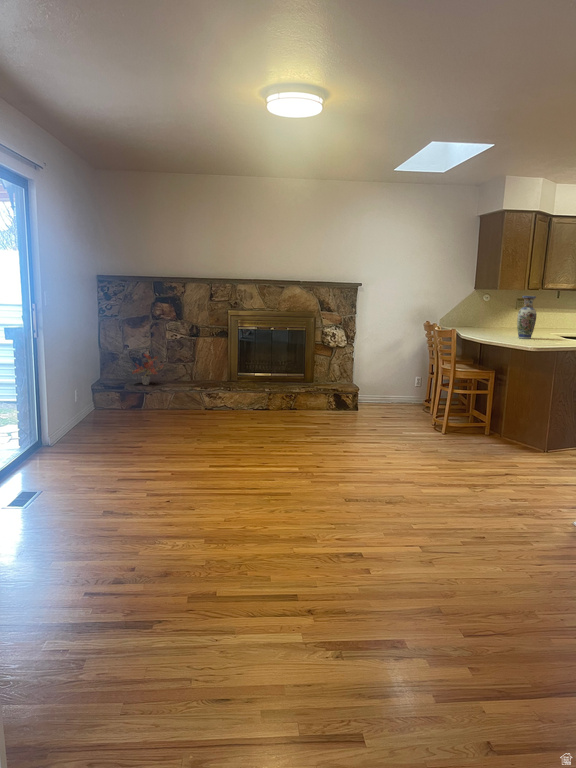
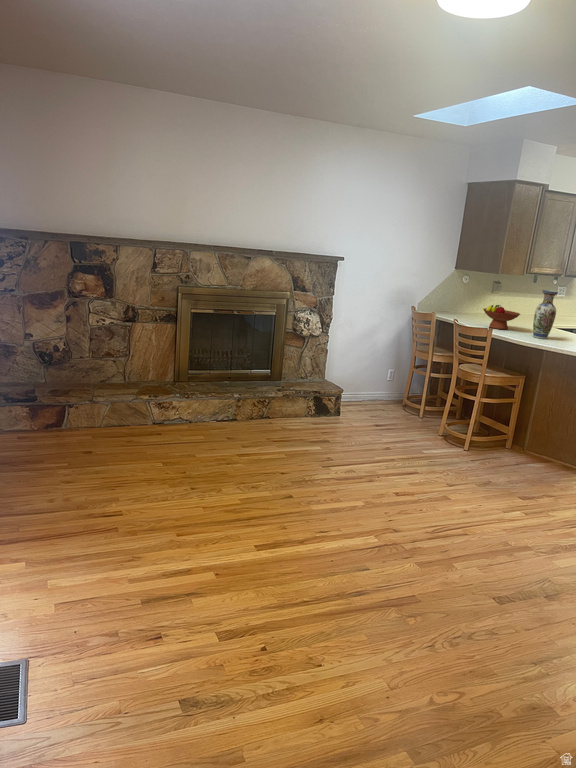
fruit bowl: none [481,313,514,335] -> present [483,305,520,330]
potted plant: present [133,354,162,385] -> none [38,340,93,393]

